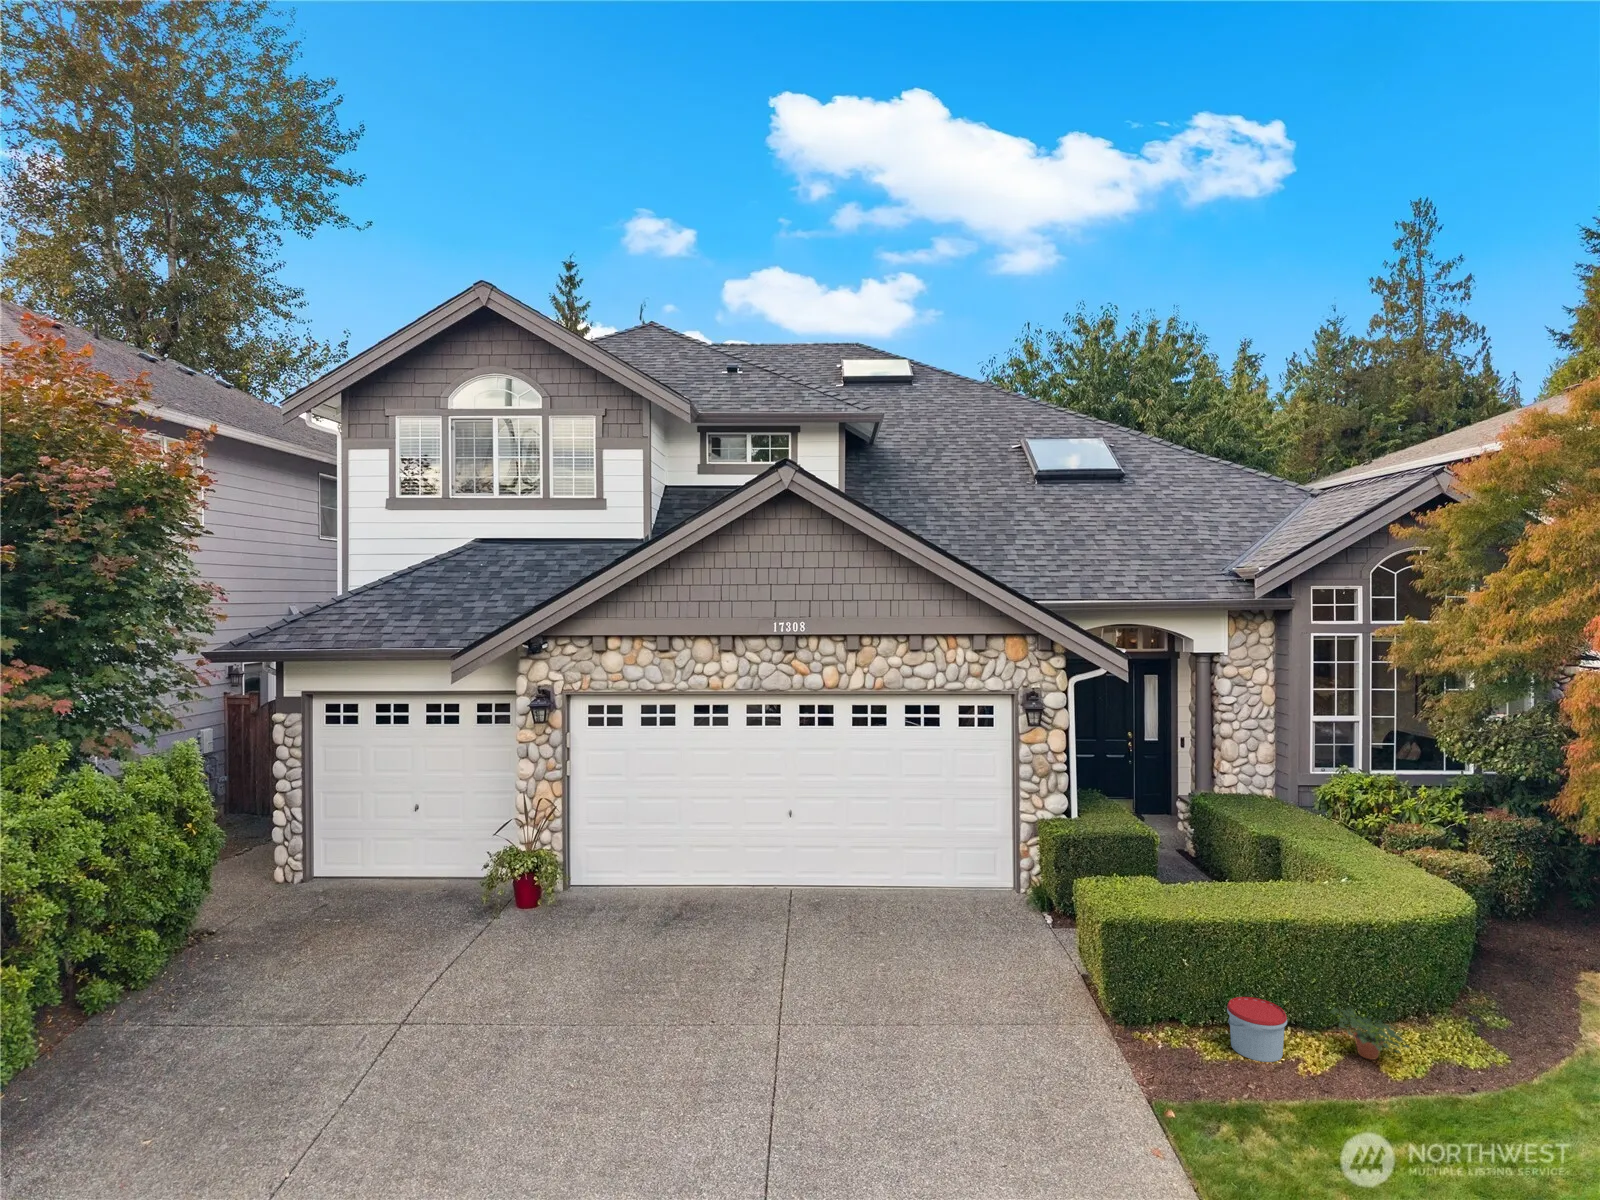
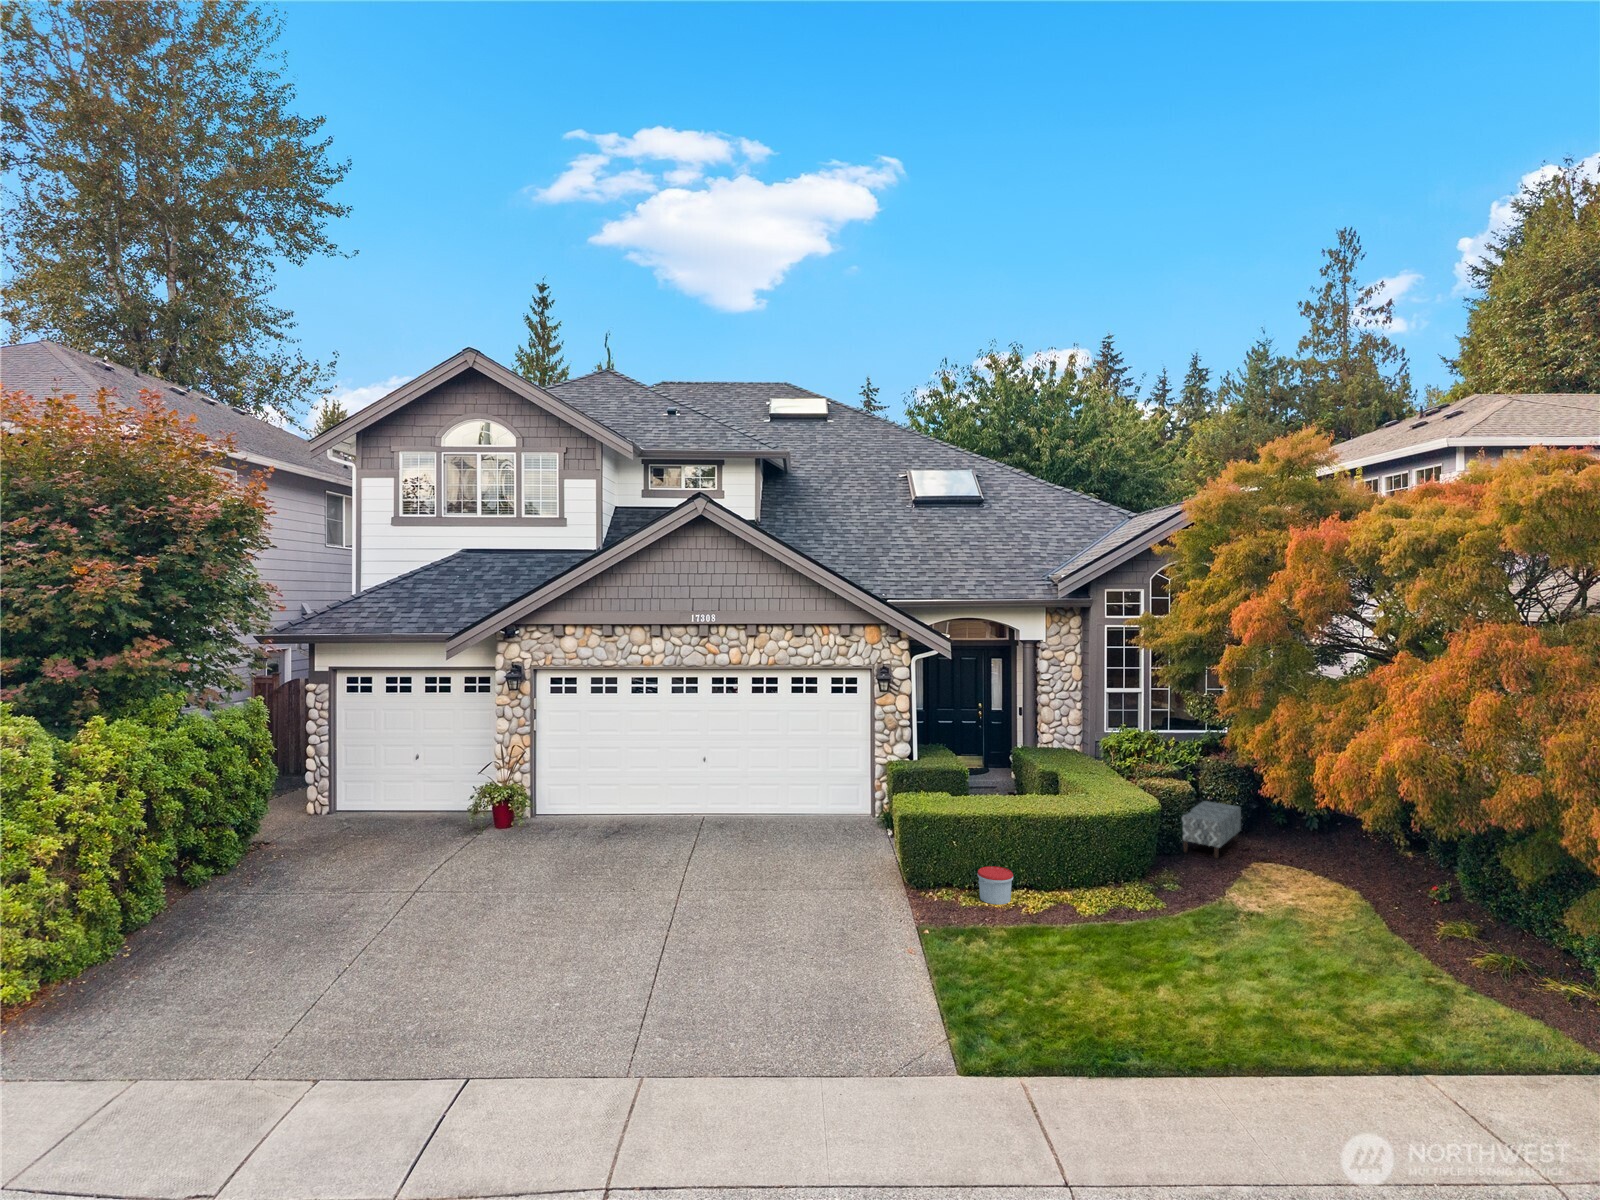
bench: none [1485,880,1561,972] -> present [1182,801,1241,858]
potted plant: present [1331,1007,1409,1060] -> none [1043,871,1088,903]

